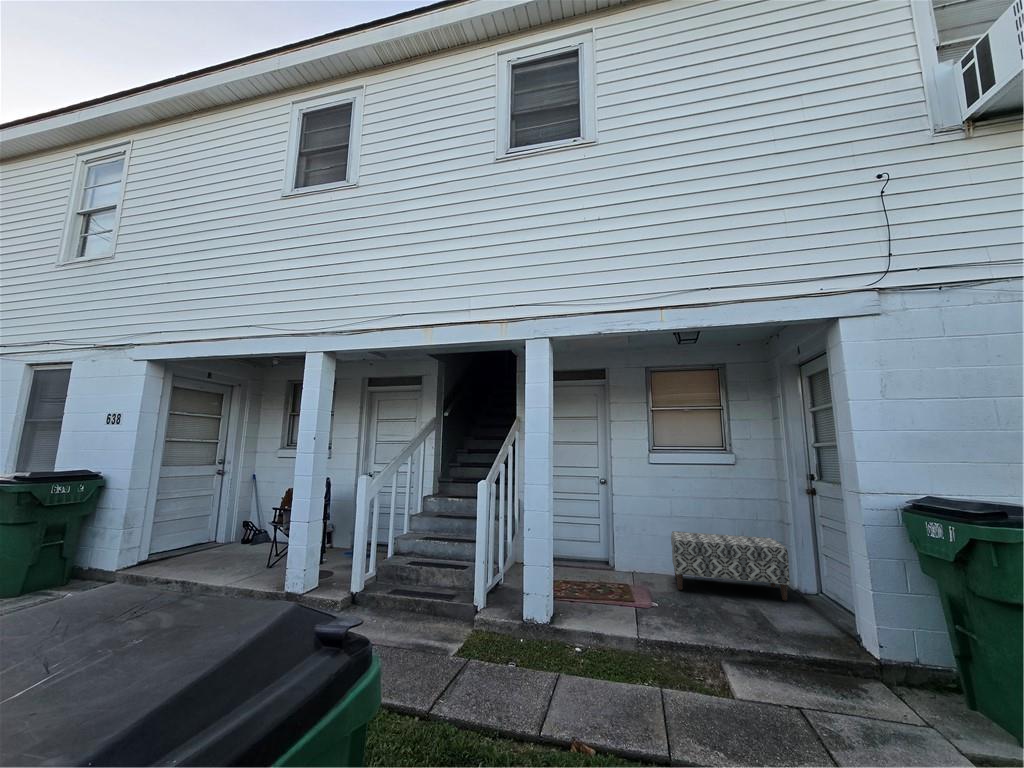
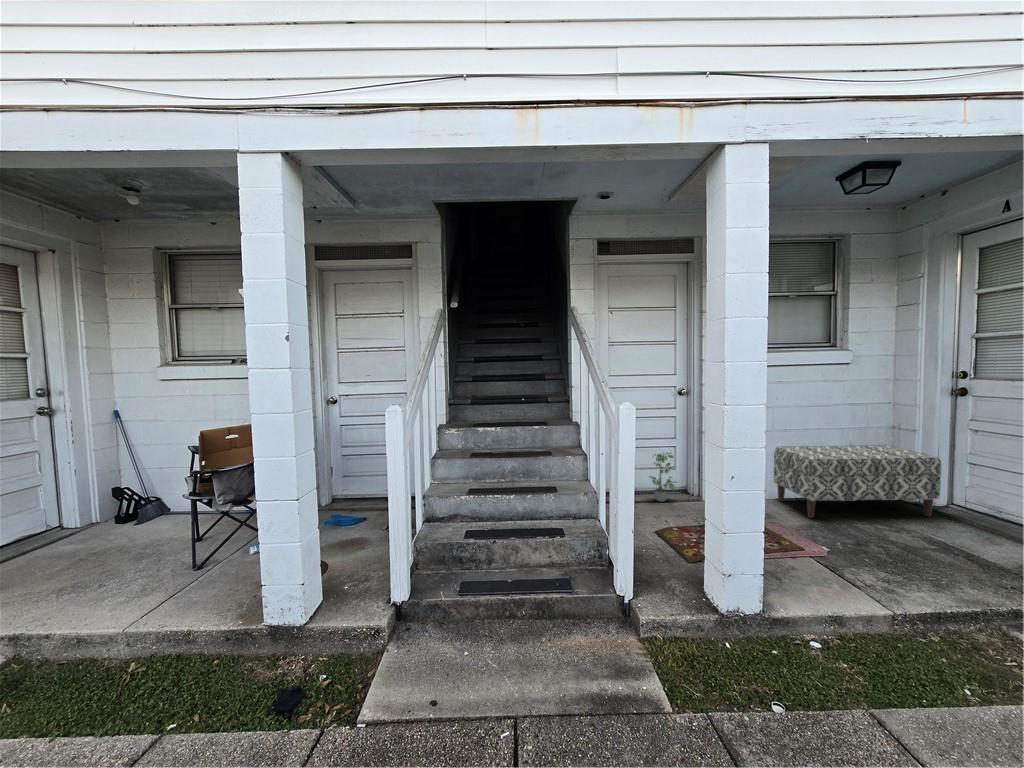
potted plant: none [572,528,596,568] -> present [649,452,677,502]

